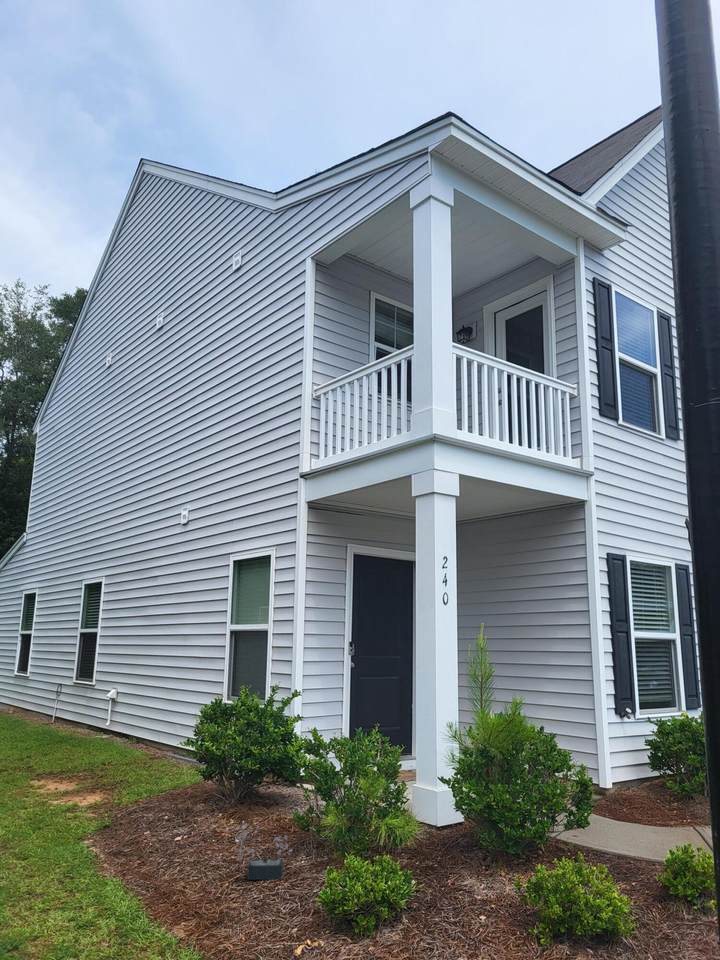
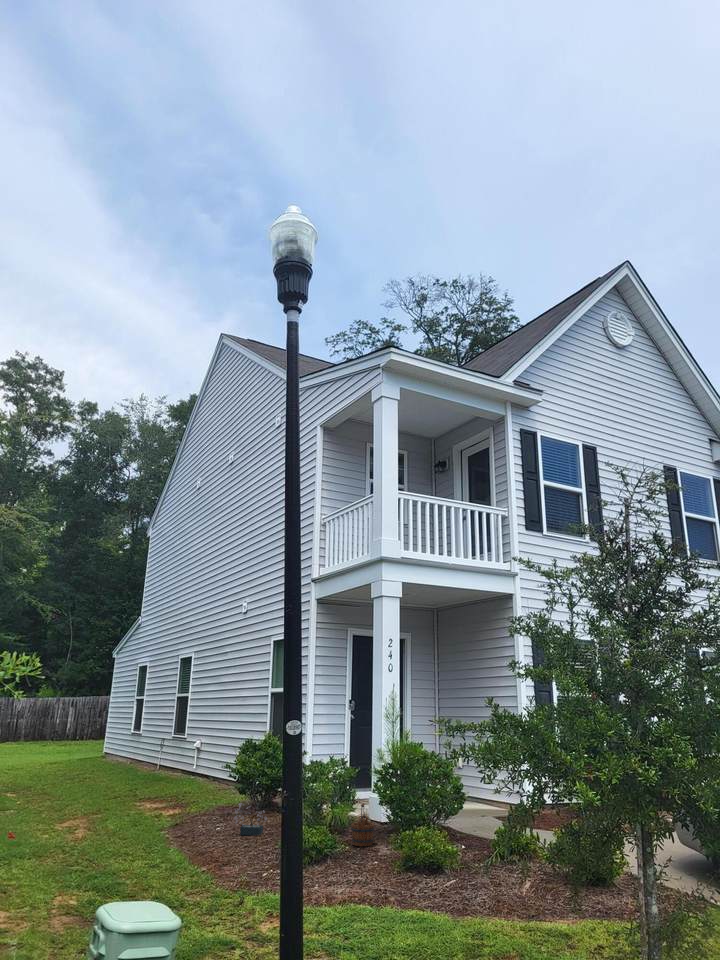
wooden bucket: none [466,833,507,911] -> present [351,803,374,846]

